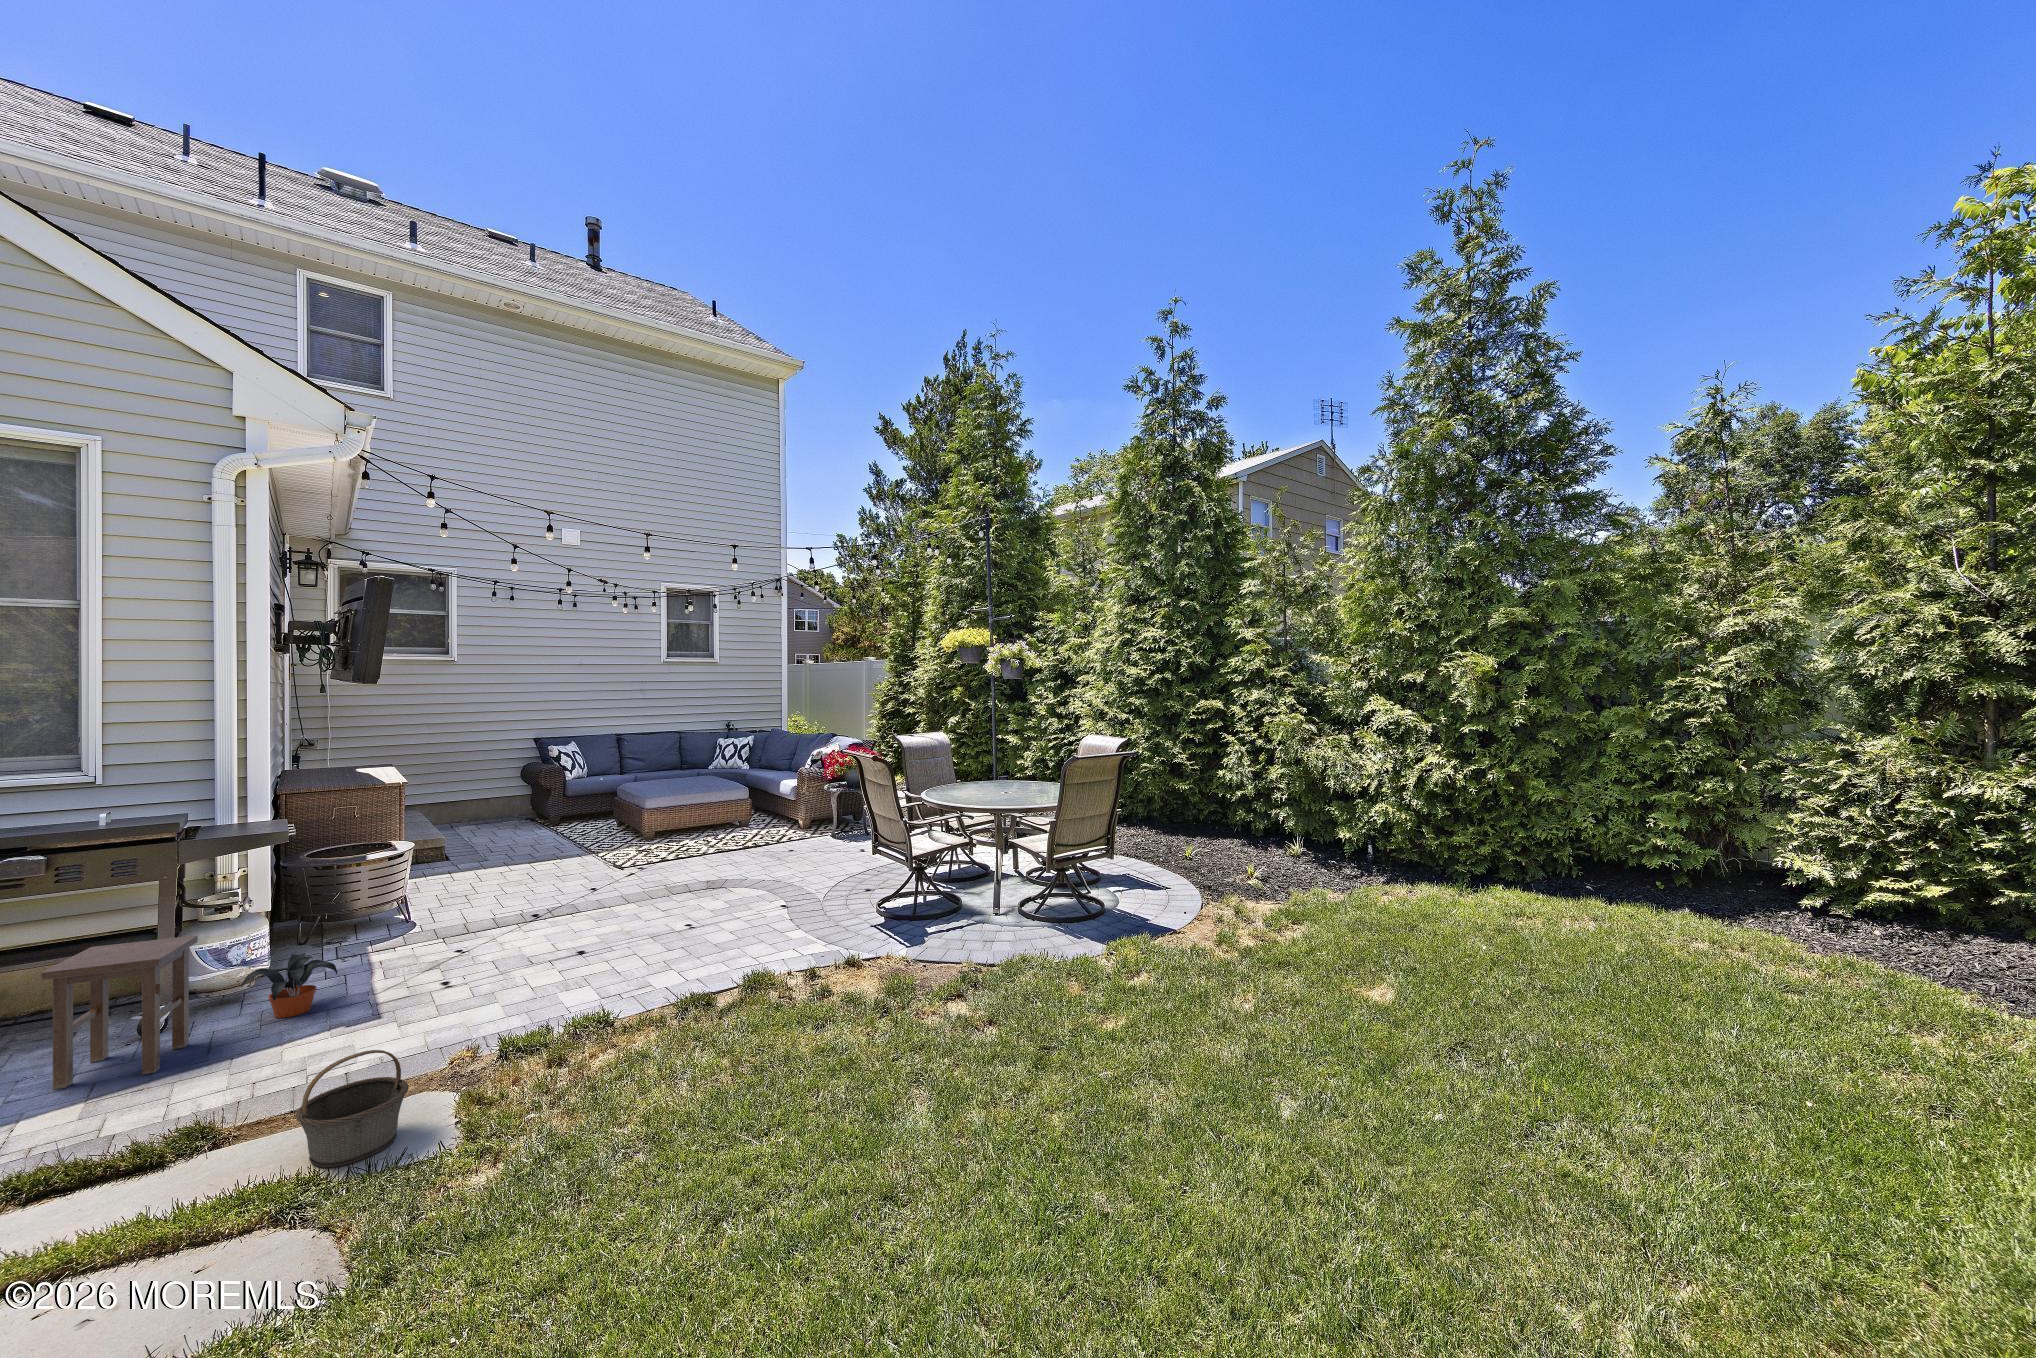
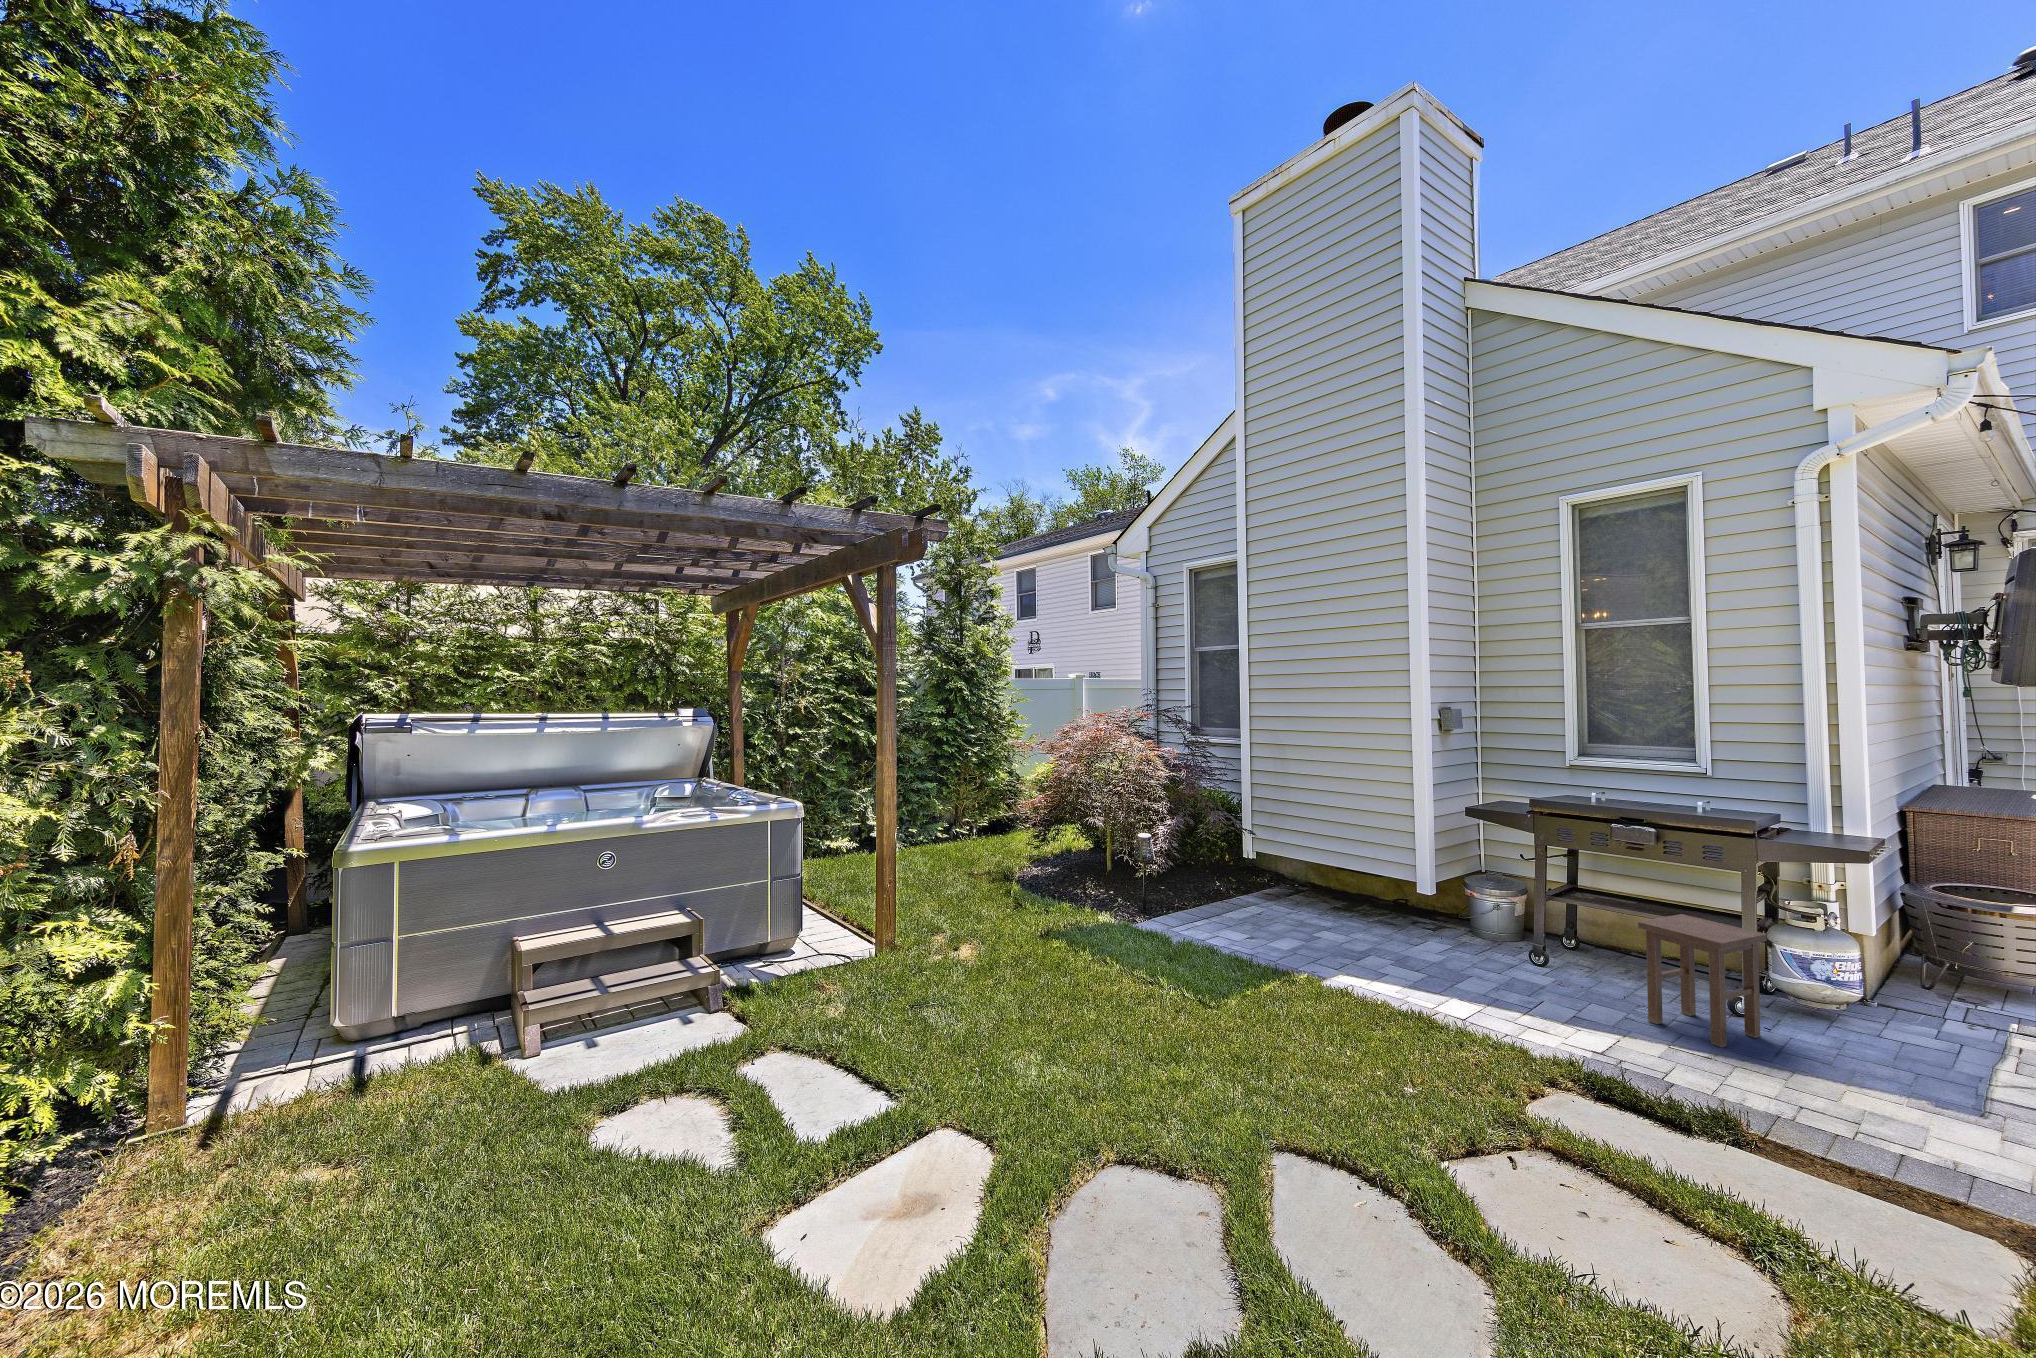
potted plant: present [241,953,337,1018] -> none [1814,991,1932,1064]
basket: present [296,1050,409,1167] -> none [1791,1126,1943,1271]

